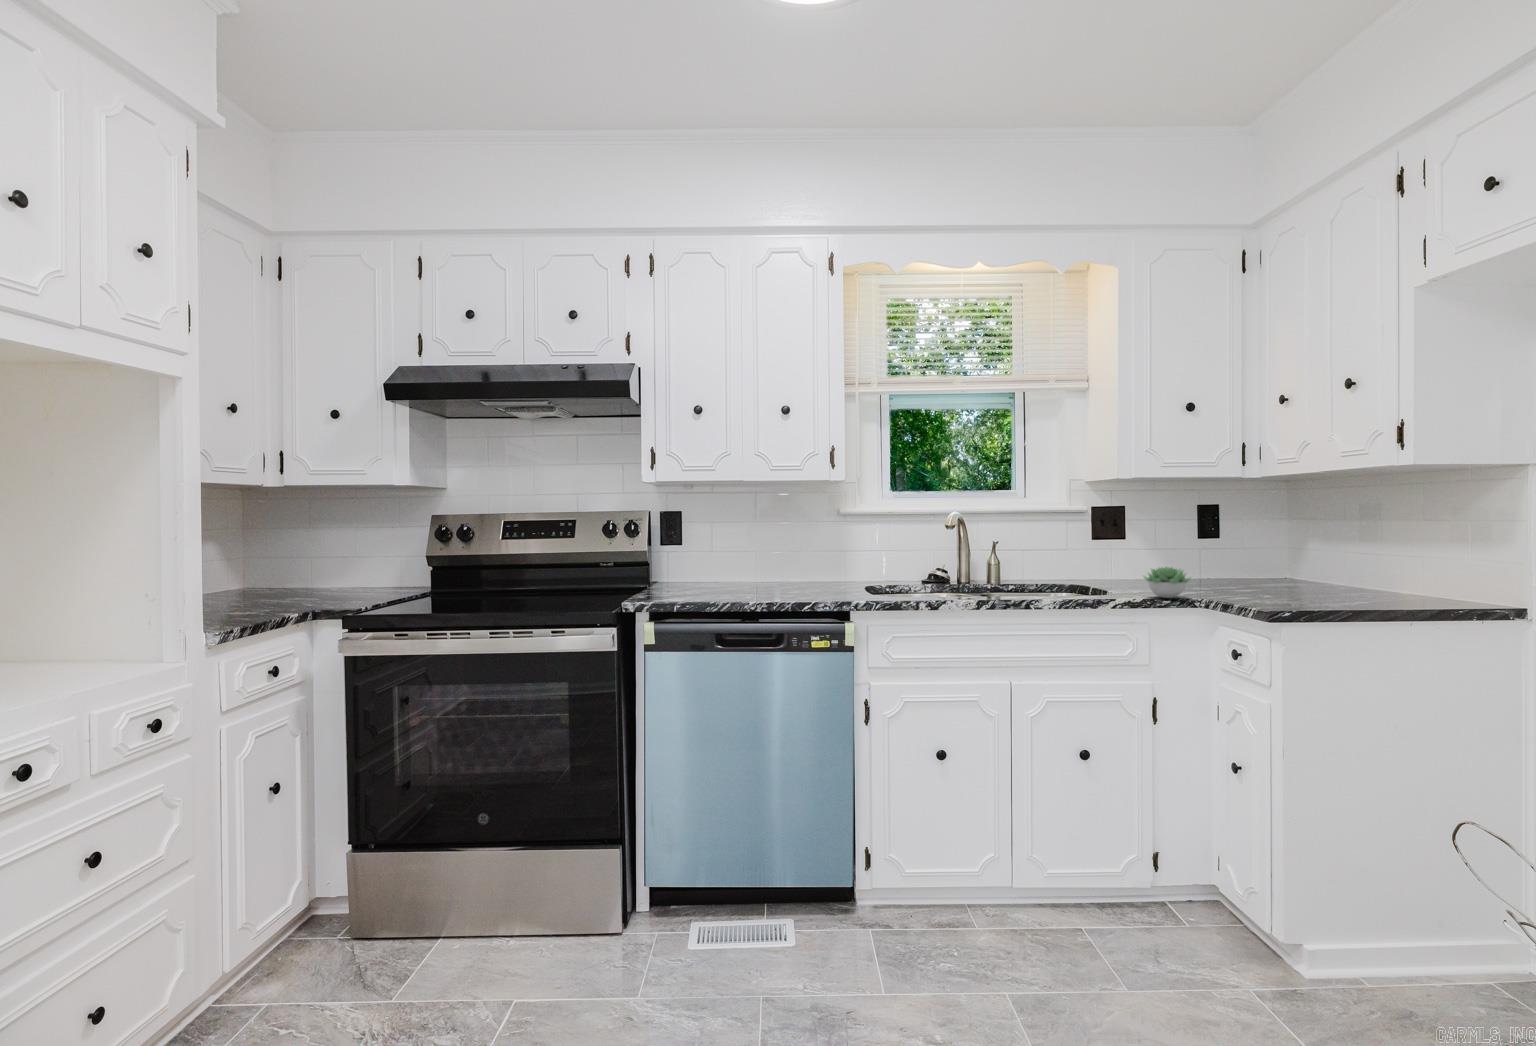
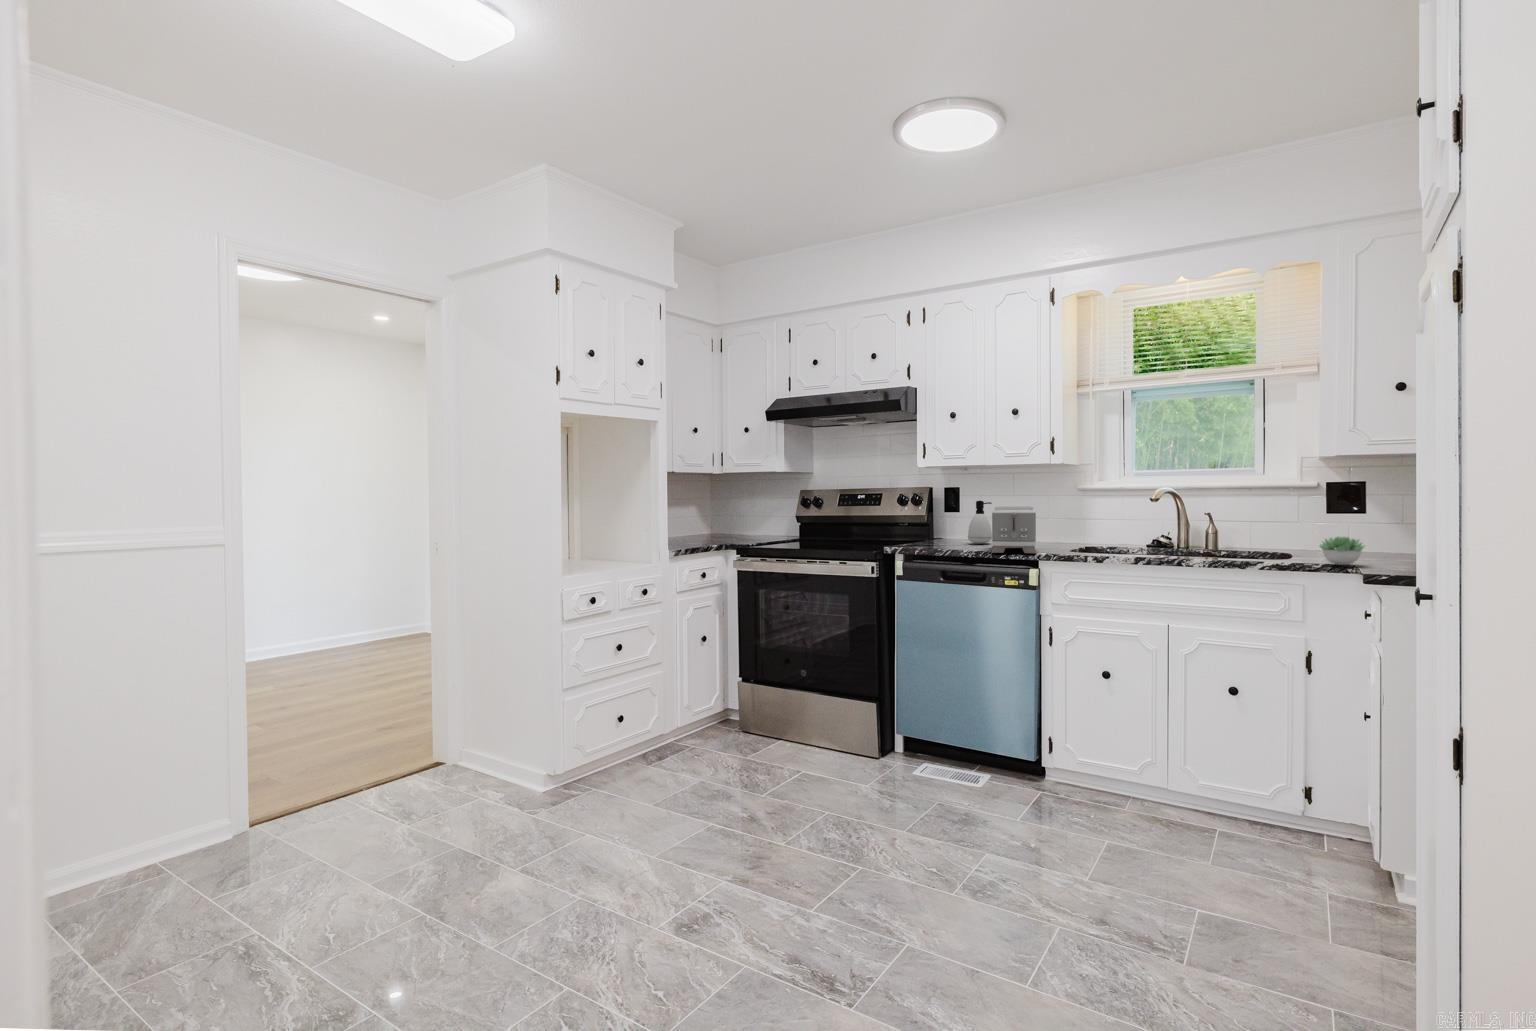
soap dispenser: none [704,529,736,588] -> present [968,501,992,544]
toaster: none [751,537,837,603] -> present [992,507,1037,553]

